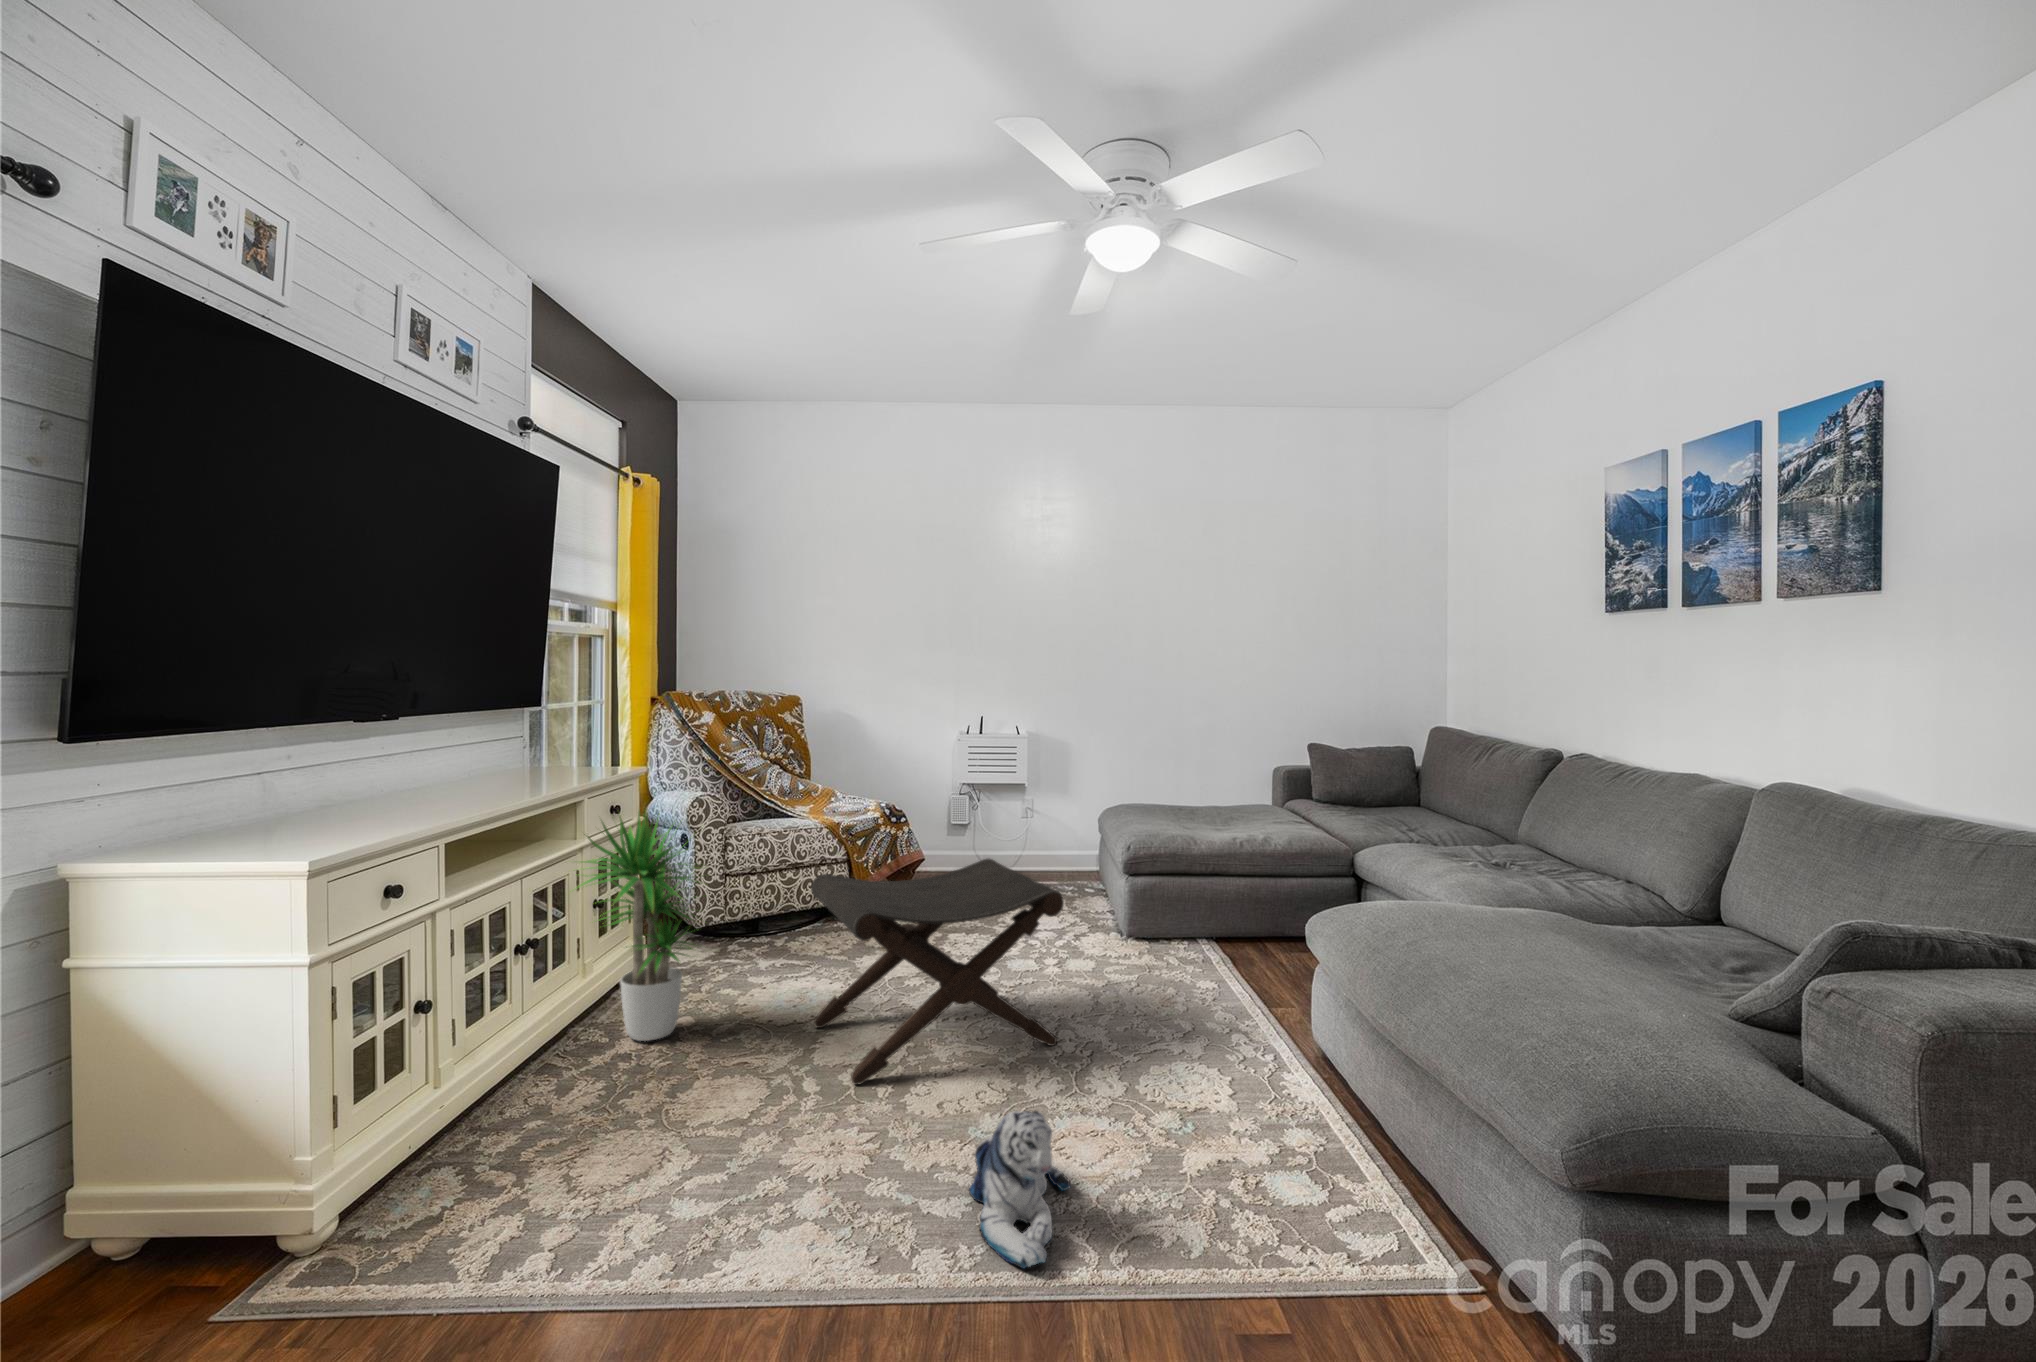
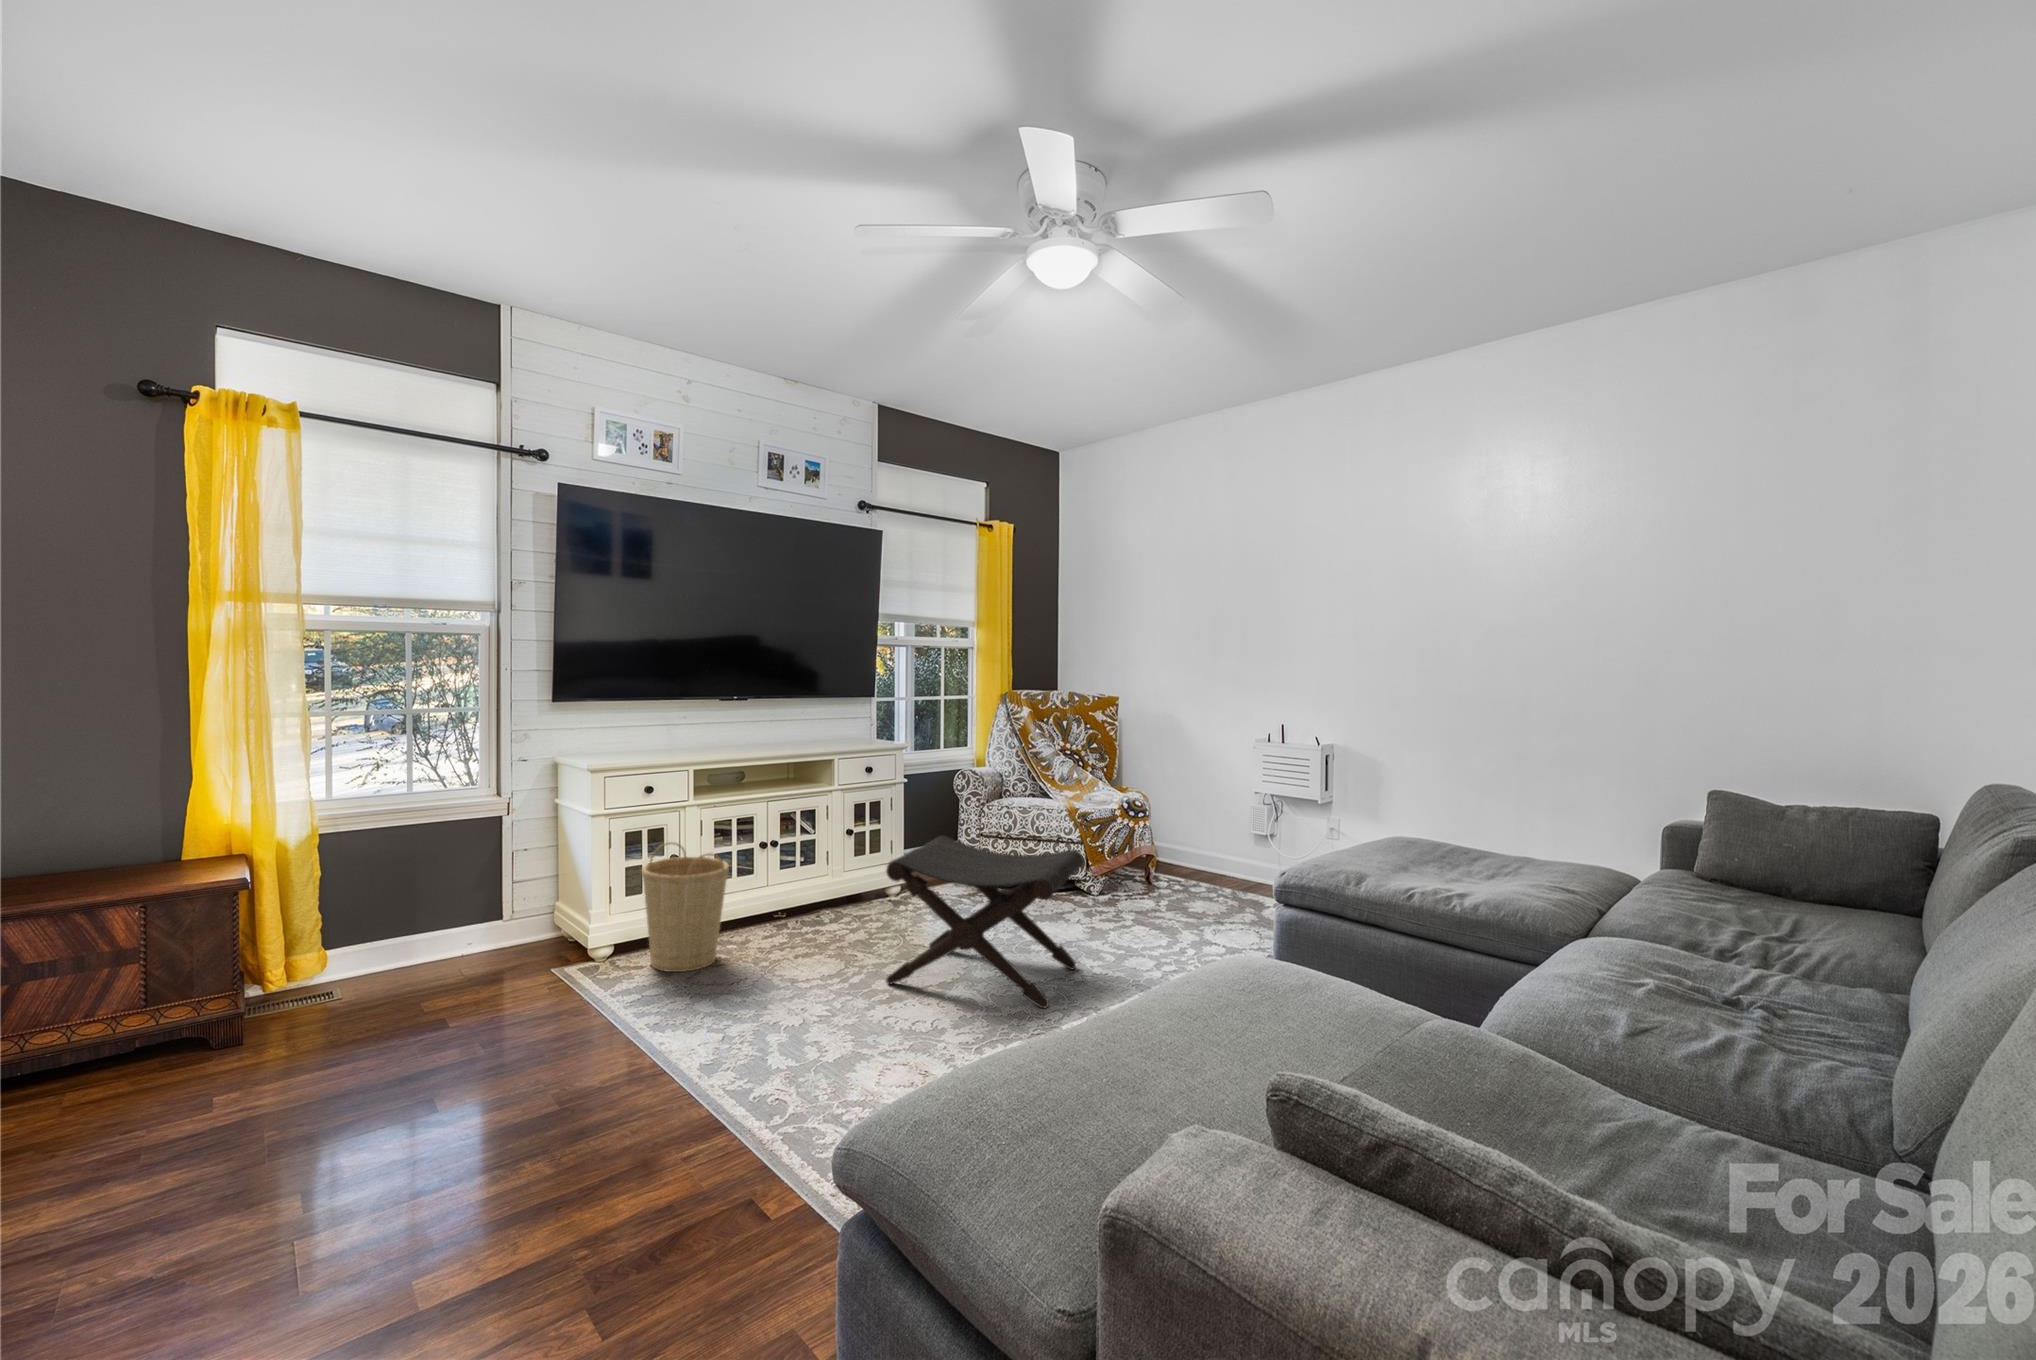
potted plant: present [570,810,702,1041] -> none [799,768,898,927]
basket: none [411,972,578,1207] -> present [642,842,729,972]
plush toy: present [969,1111,1070,1268] -> none [777,999,892,1095]

